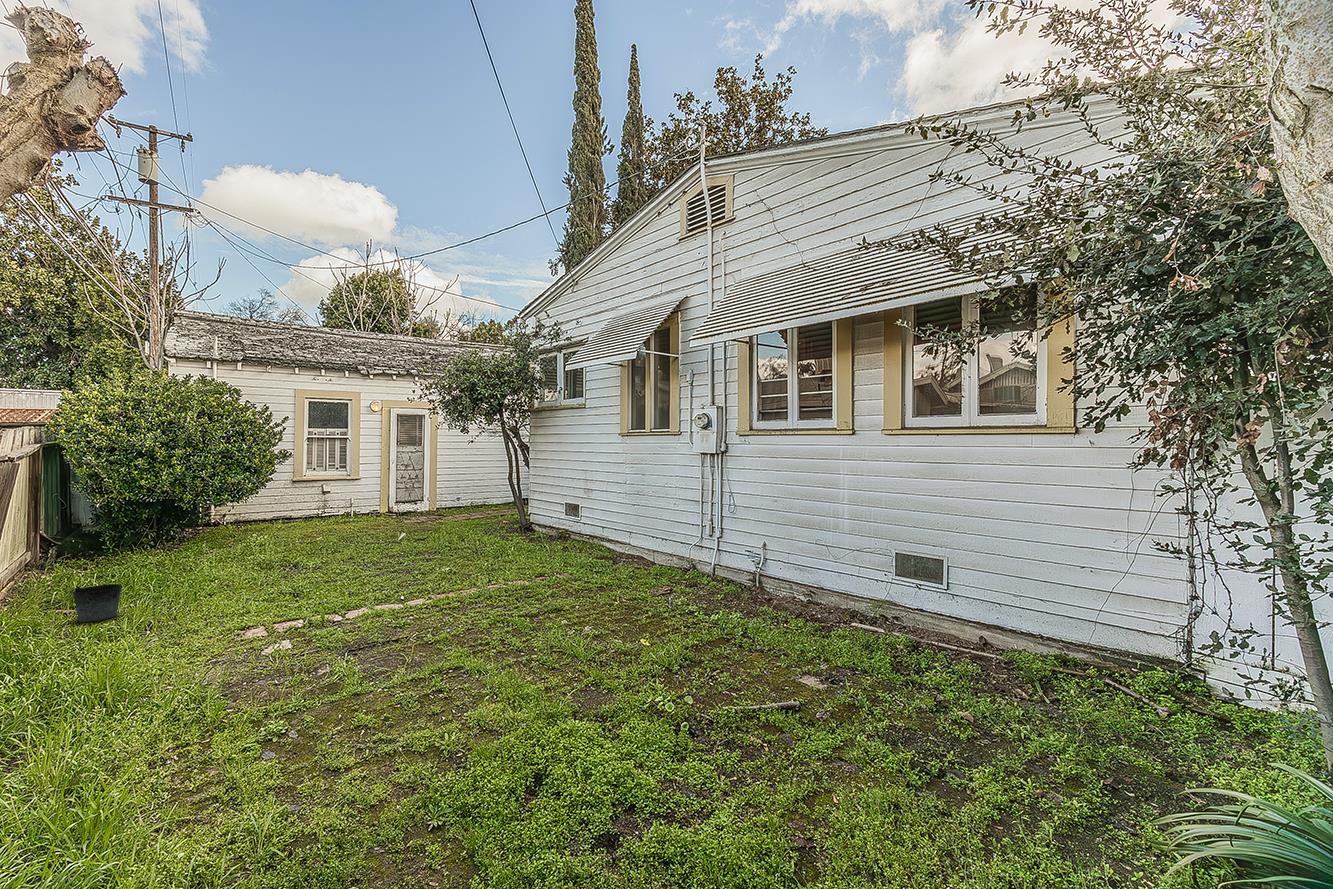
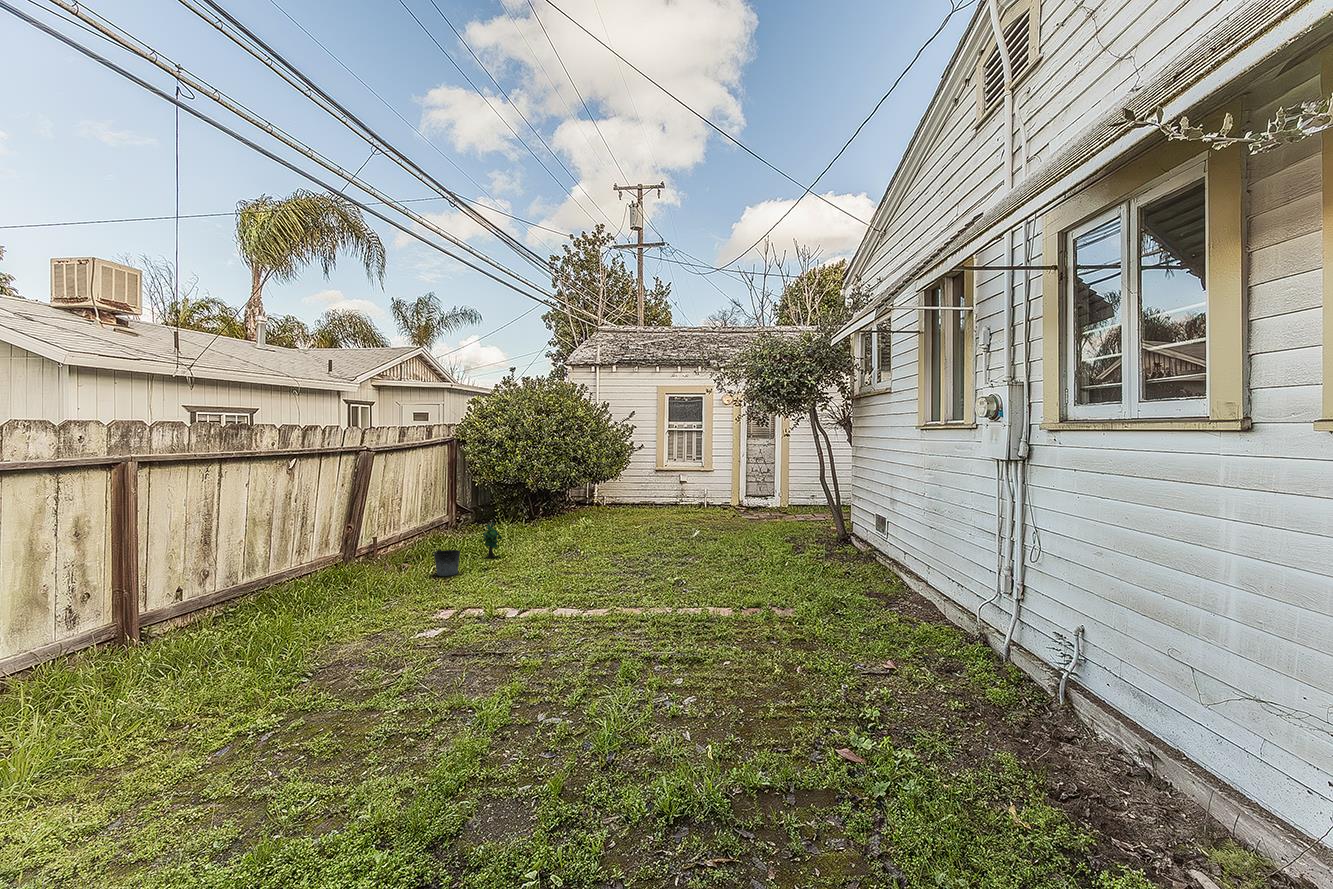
decorative plant: none [122,544,161,593] -> present [482,522,502,558]

